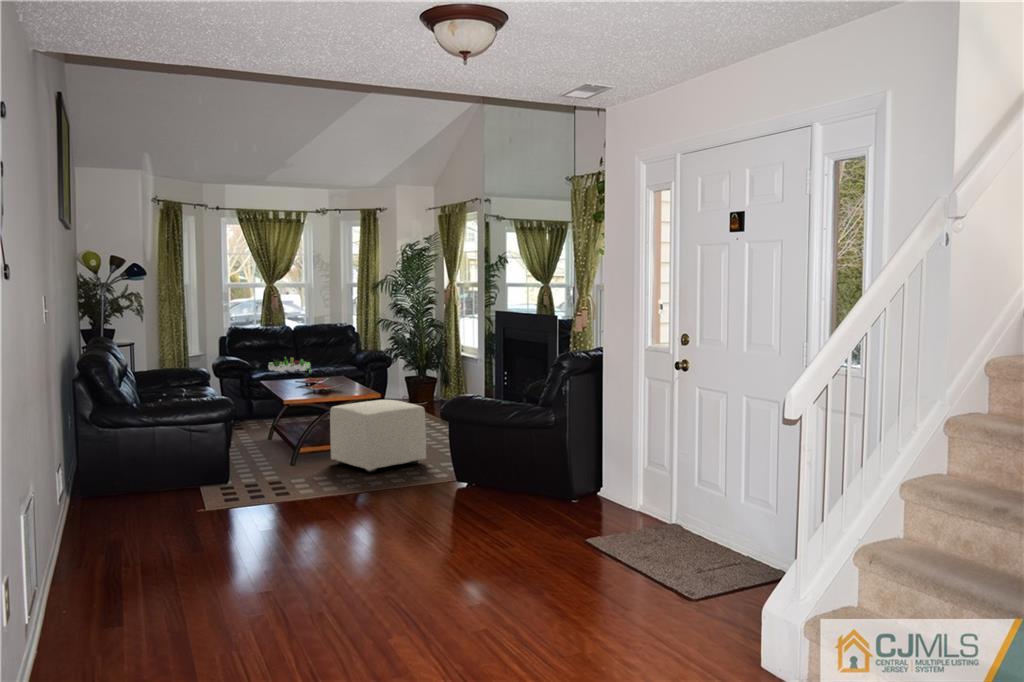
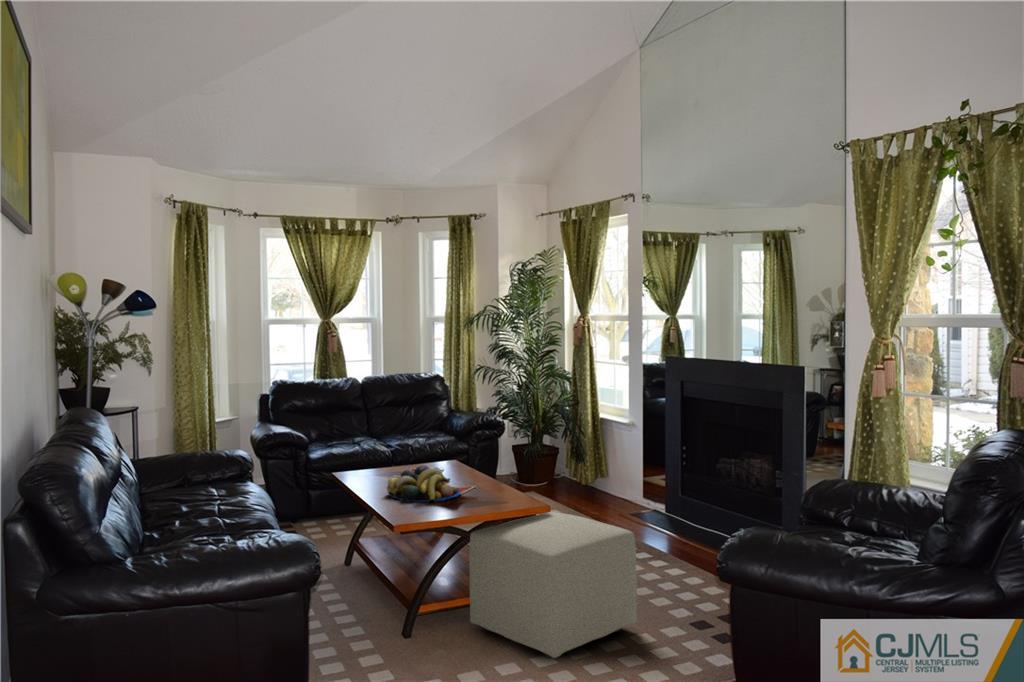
succulent plant: present [268,357,310,372] -> none [333,424,395,452]
fruit bowl: none [289,374,335,394] -> present [387,465,461,502]

